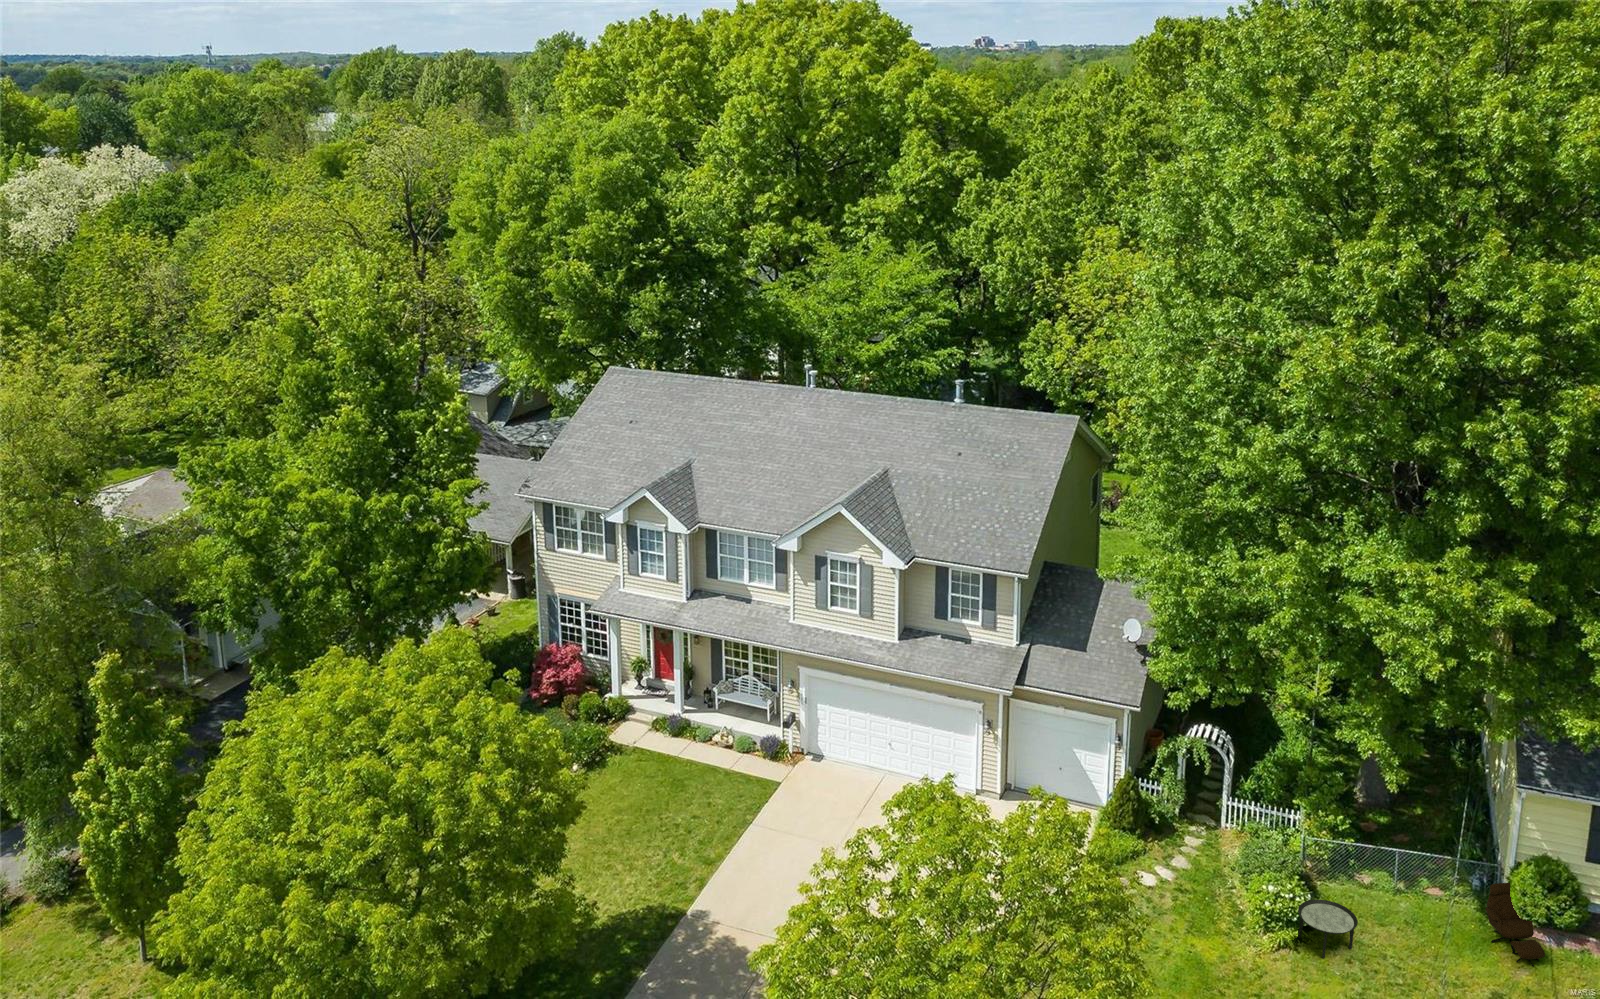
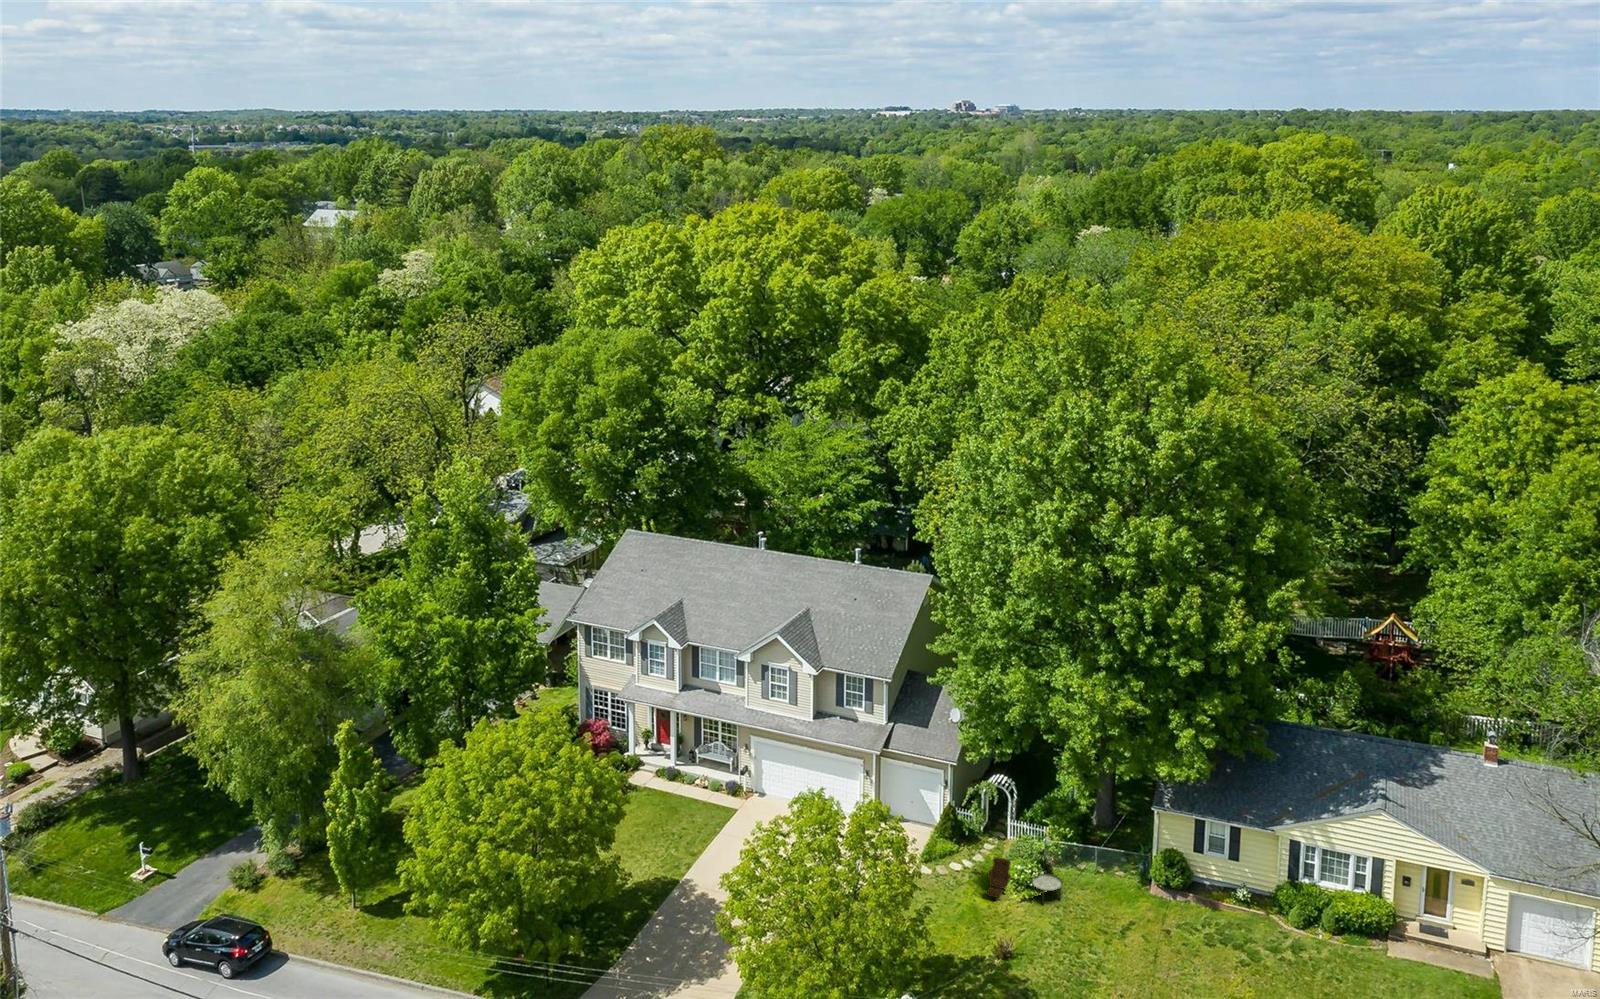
lounge chair: present [1486,883,1545,966] -> present [987,857,1011,898]

